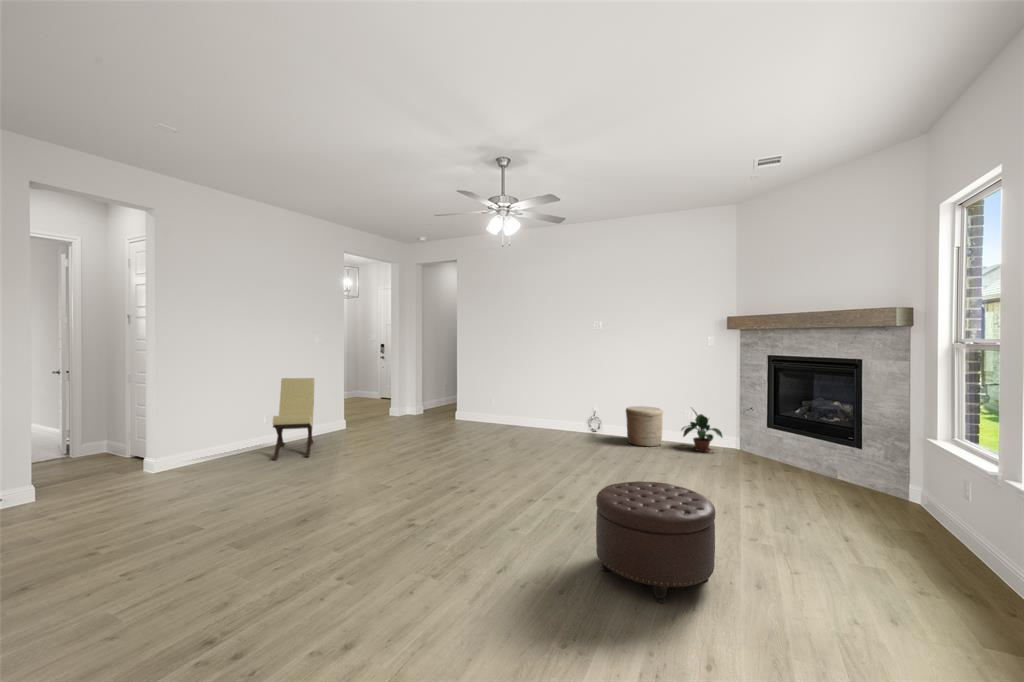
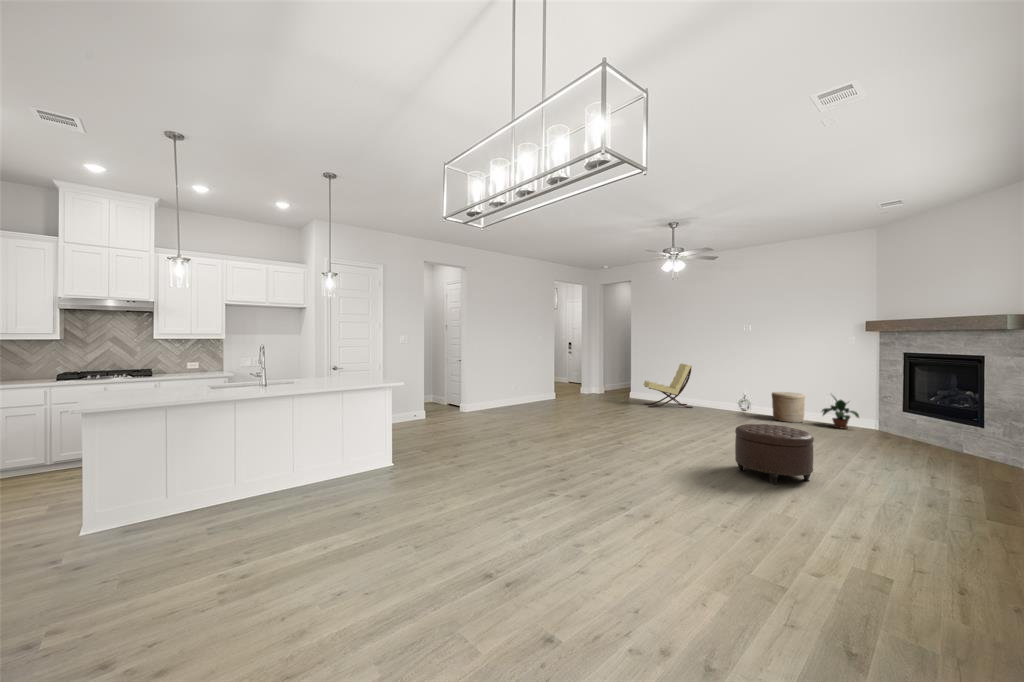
lounge chair: present [272,378,314,460] -> present [644,363,693,408]

